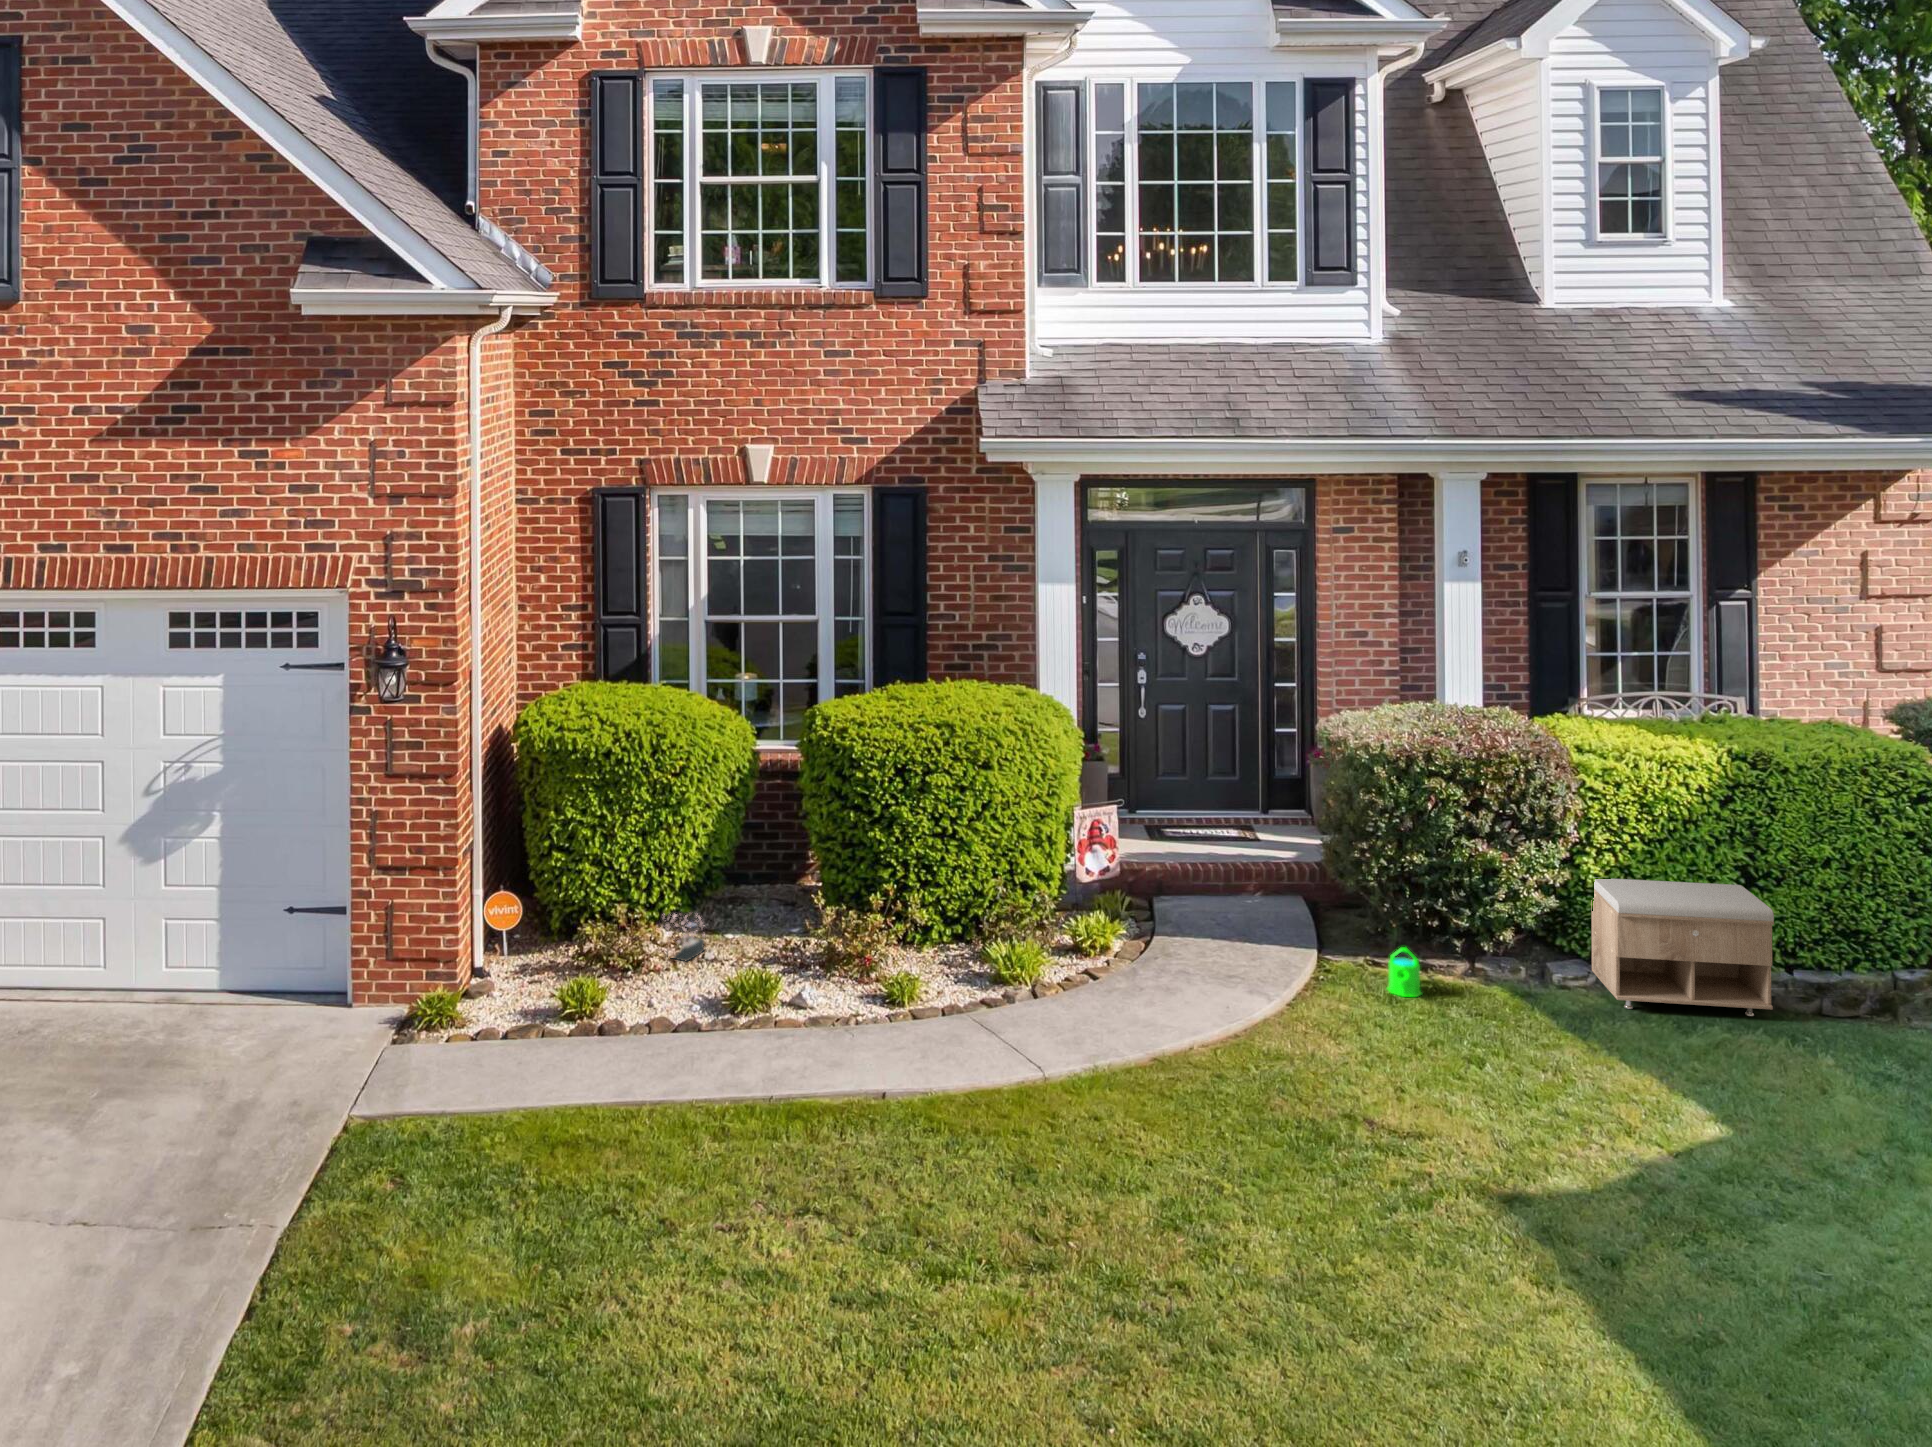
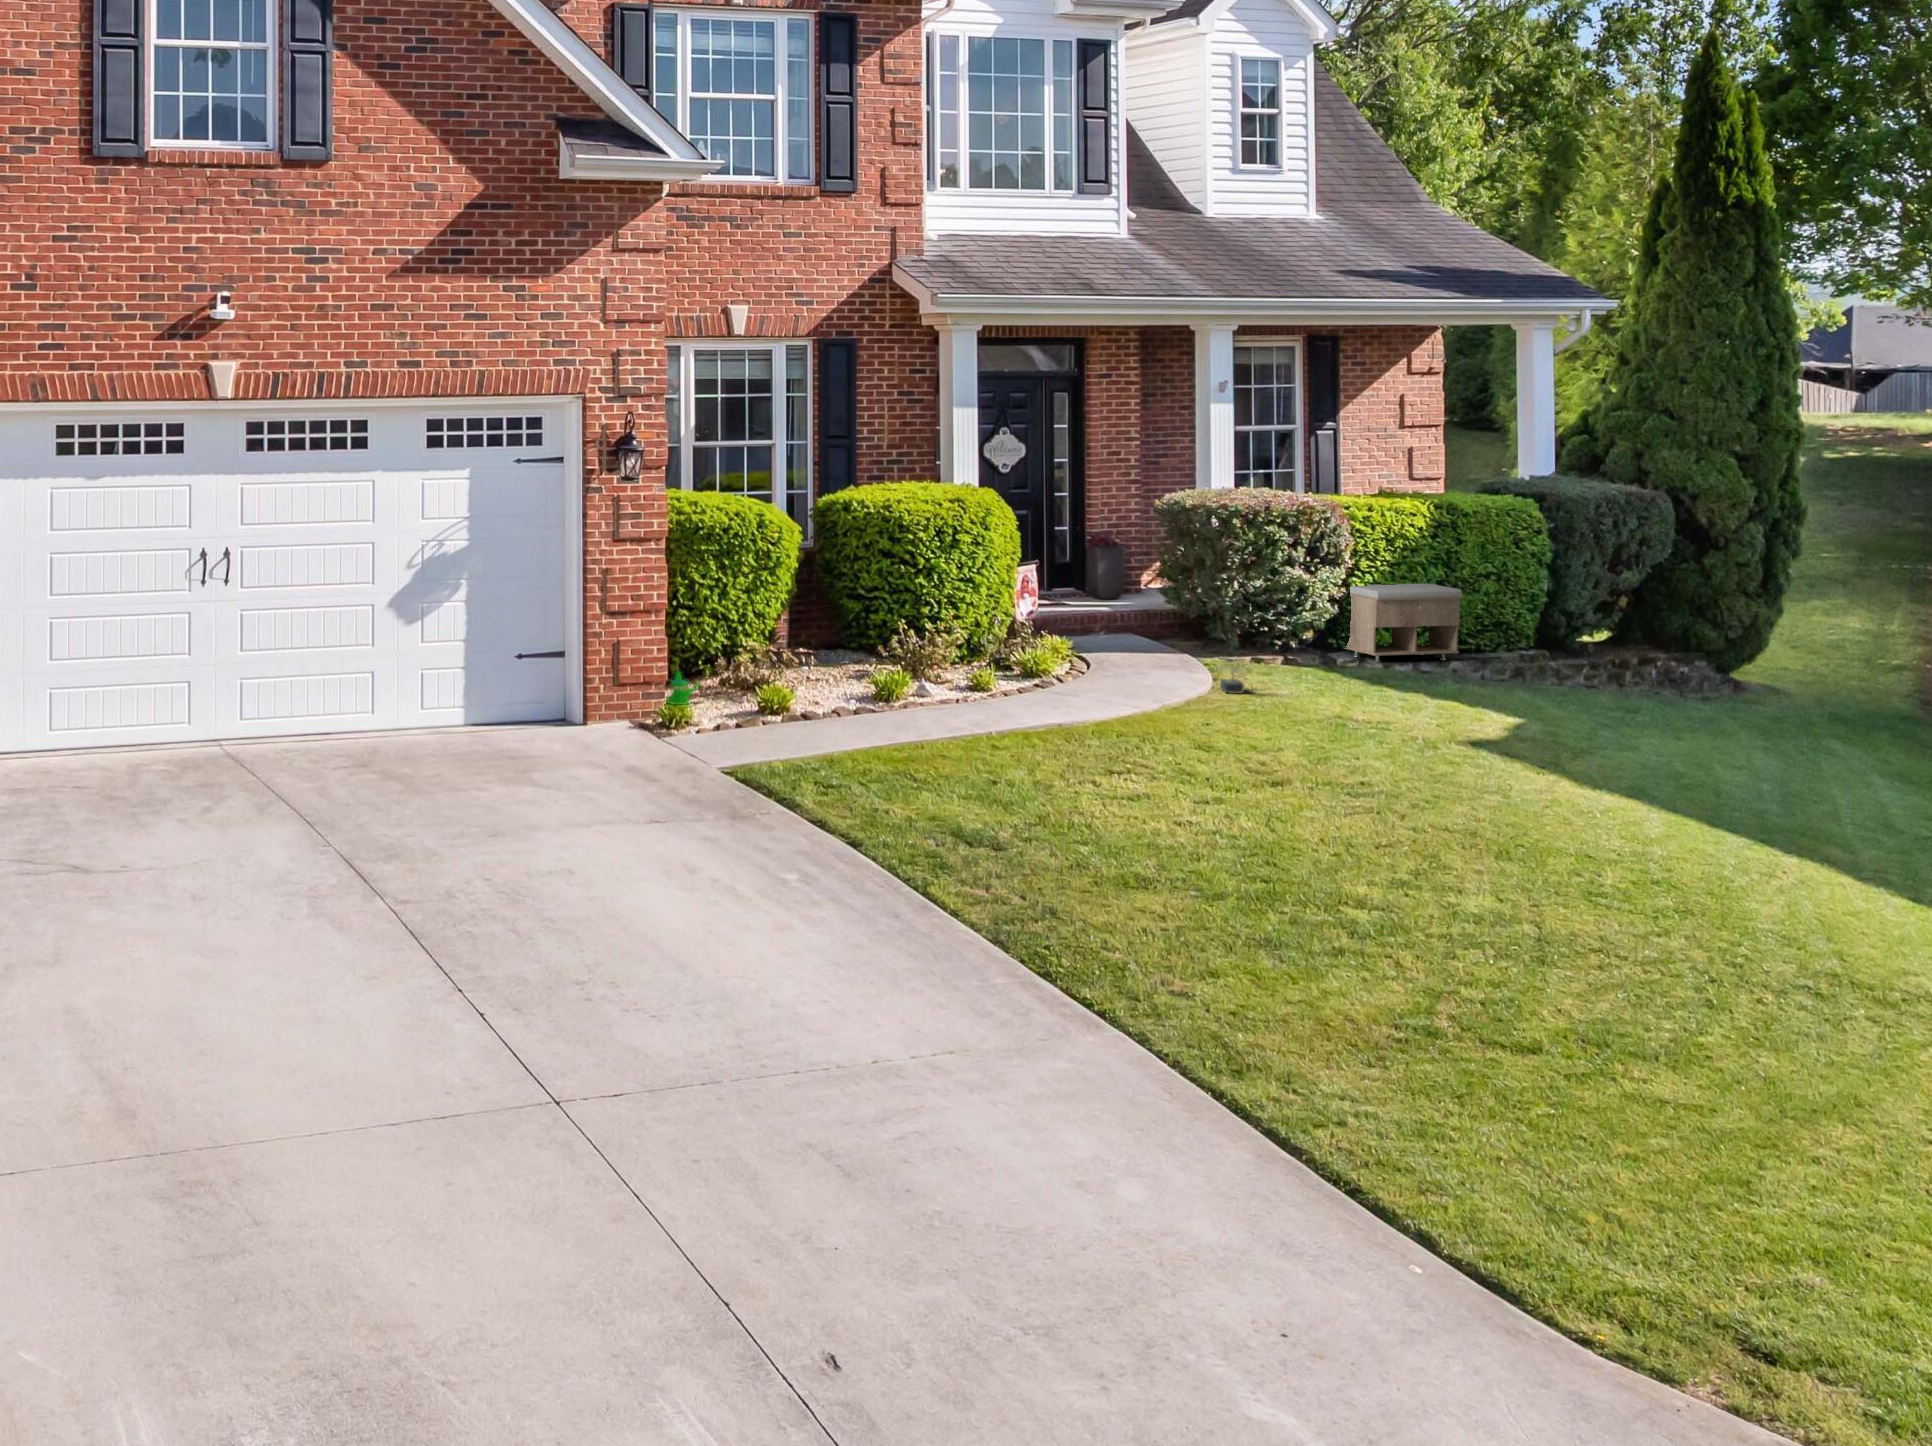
decorative plant: present [664,914,704,961] -> present [1220,659,1250,694]
watering can: present [1387,947,1422,997] -> present [667,671,701,705]

